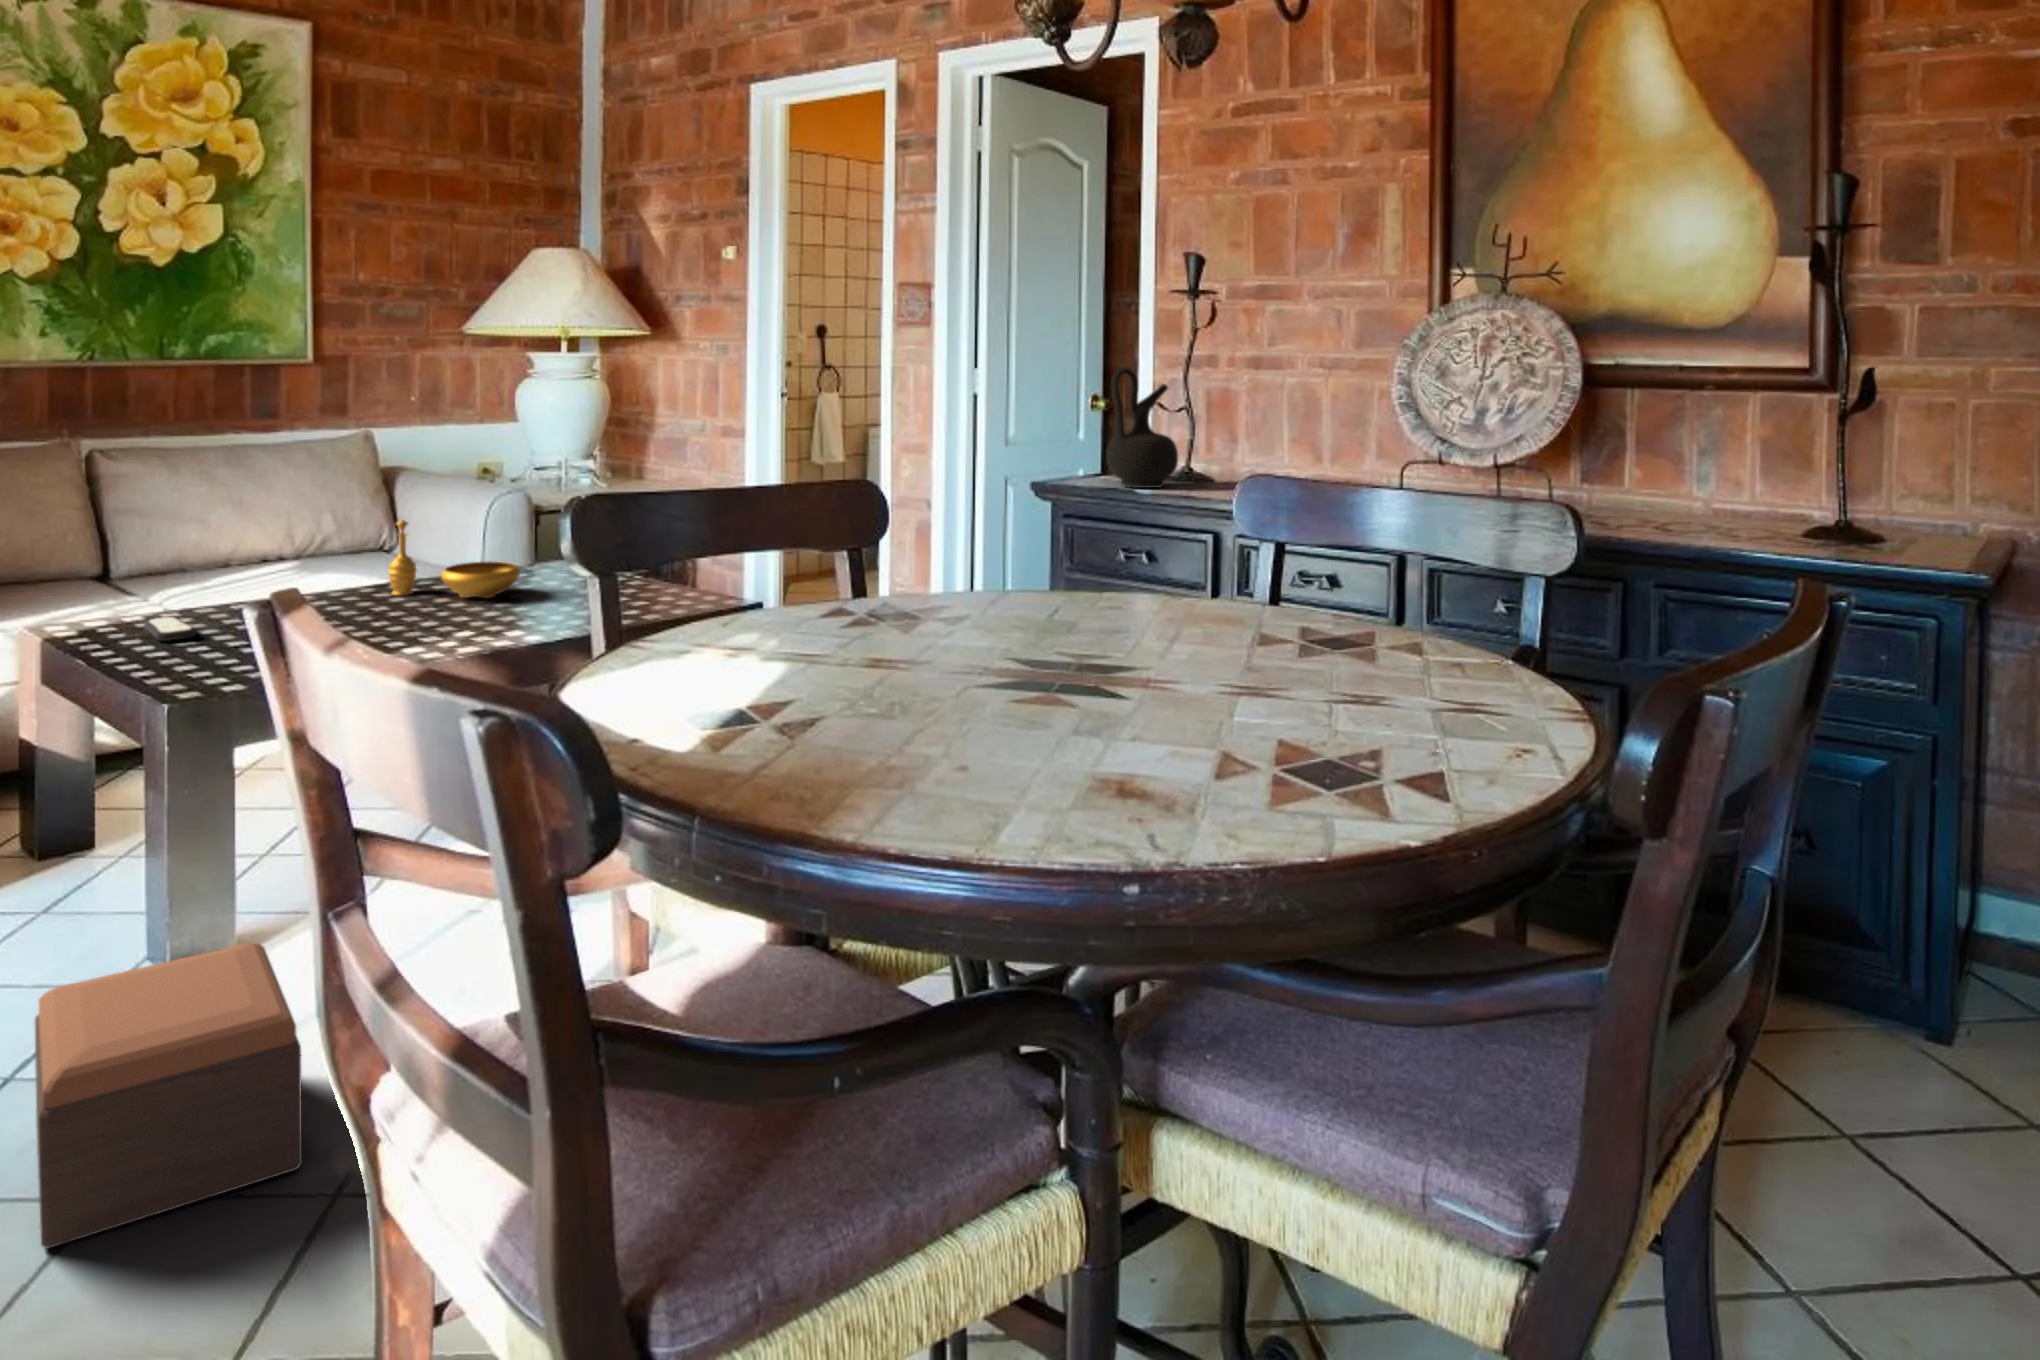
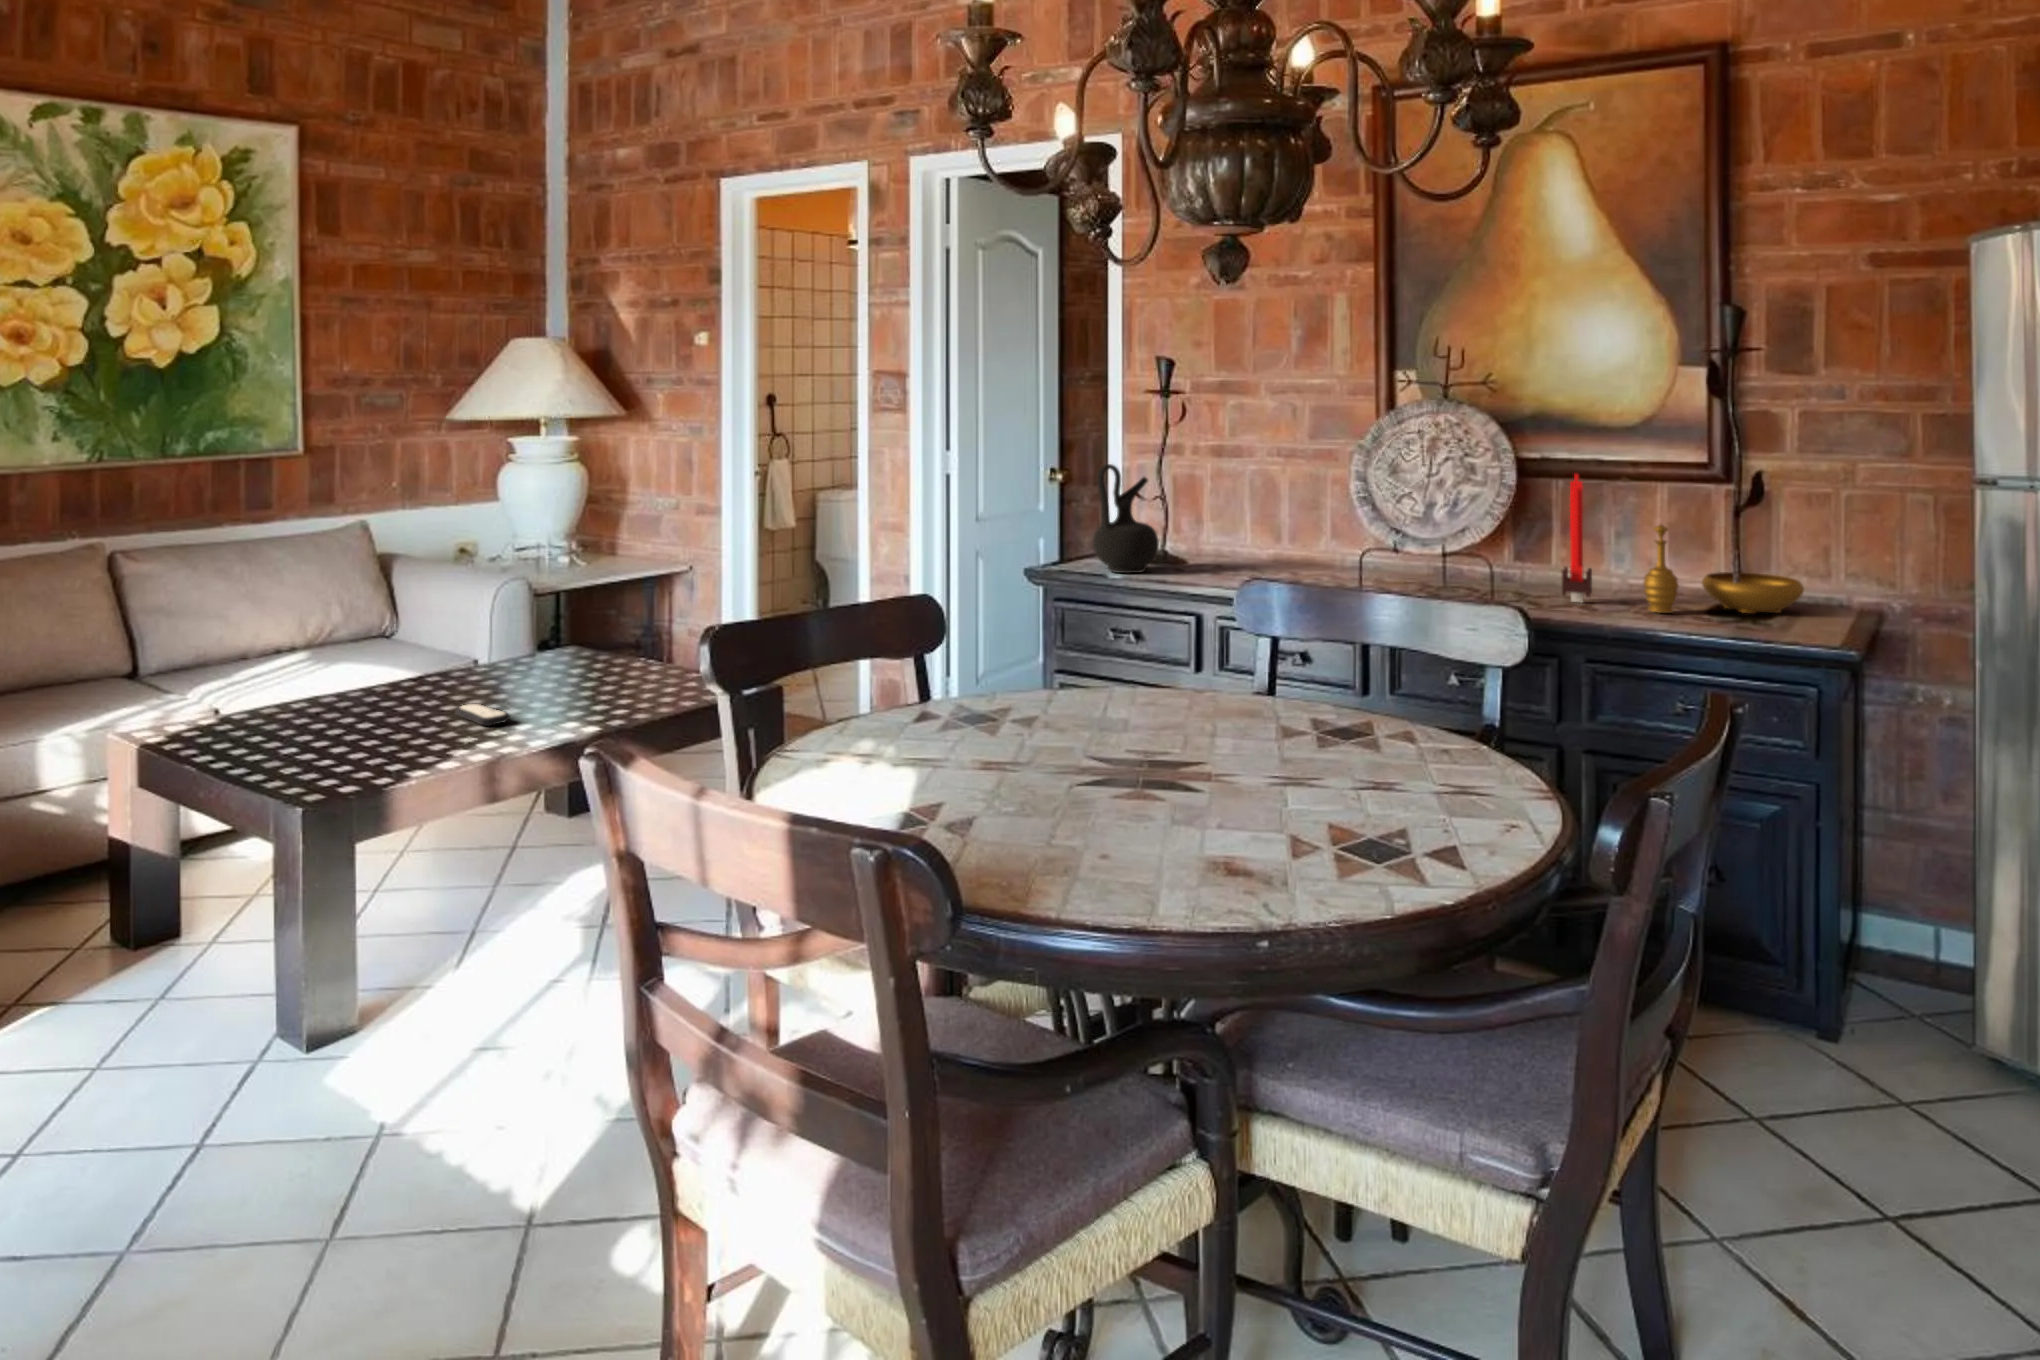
candle: none [1629,375,1665,523] -> present [1562,474,1592,603]
decorative bowl: present [388,520,521,598] -> present [1643,525,1804,613]
remote control: present [144,617,196,641] -> present [456,704,510,726]
footstool: present [35,943,302,1248] -> none [232,1008,474,1265]

